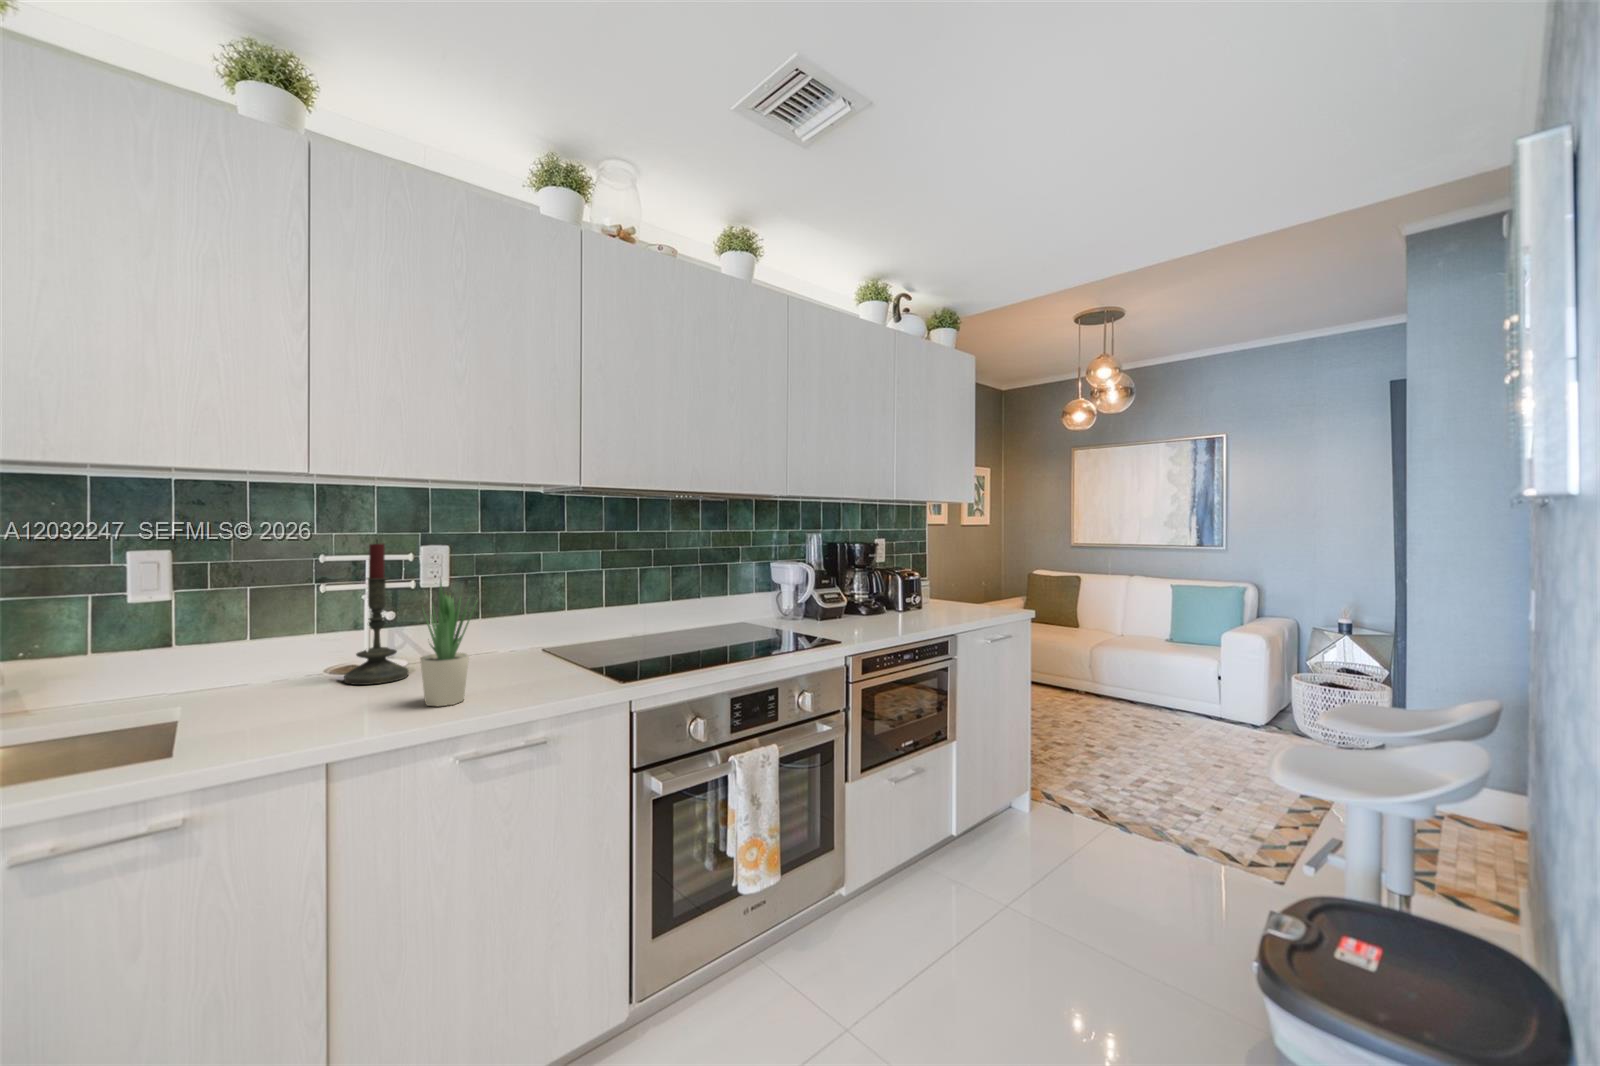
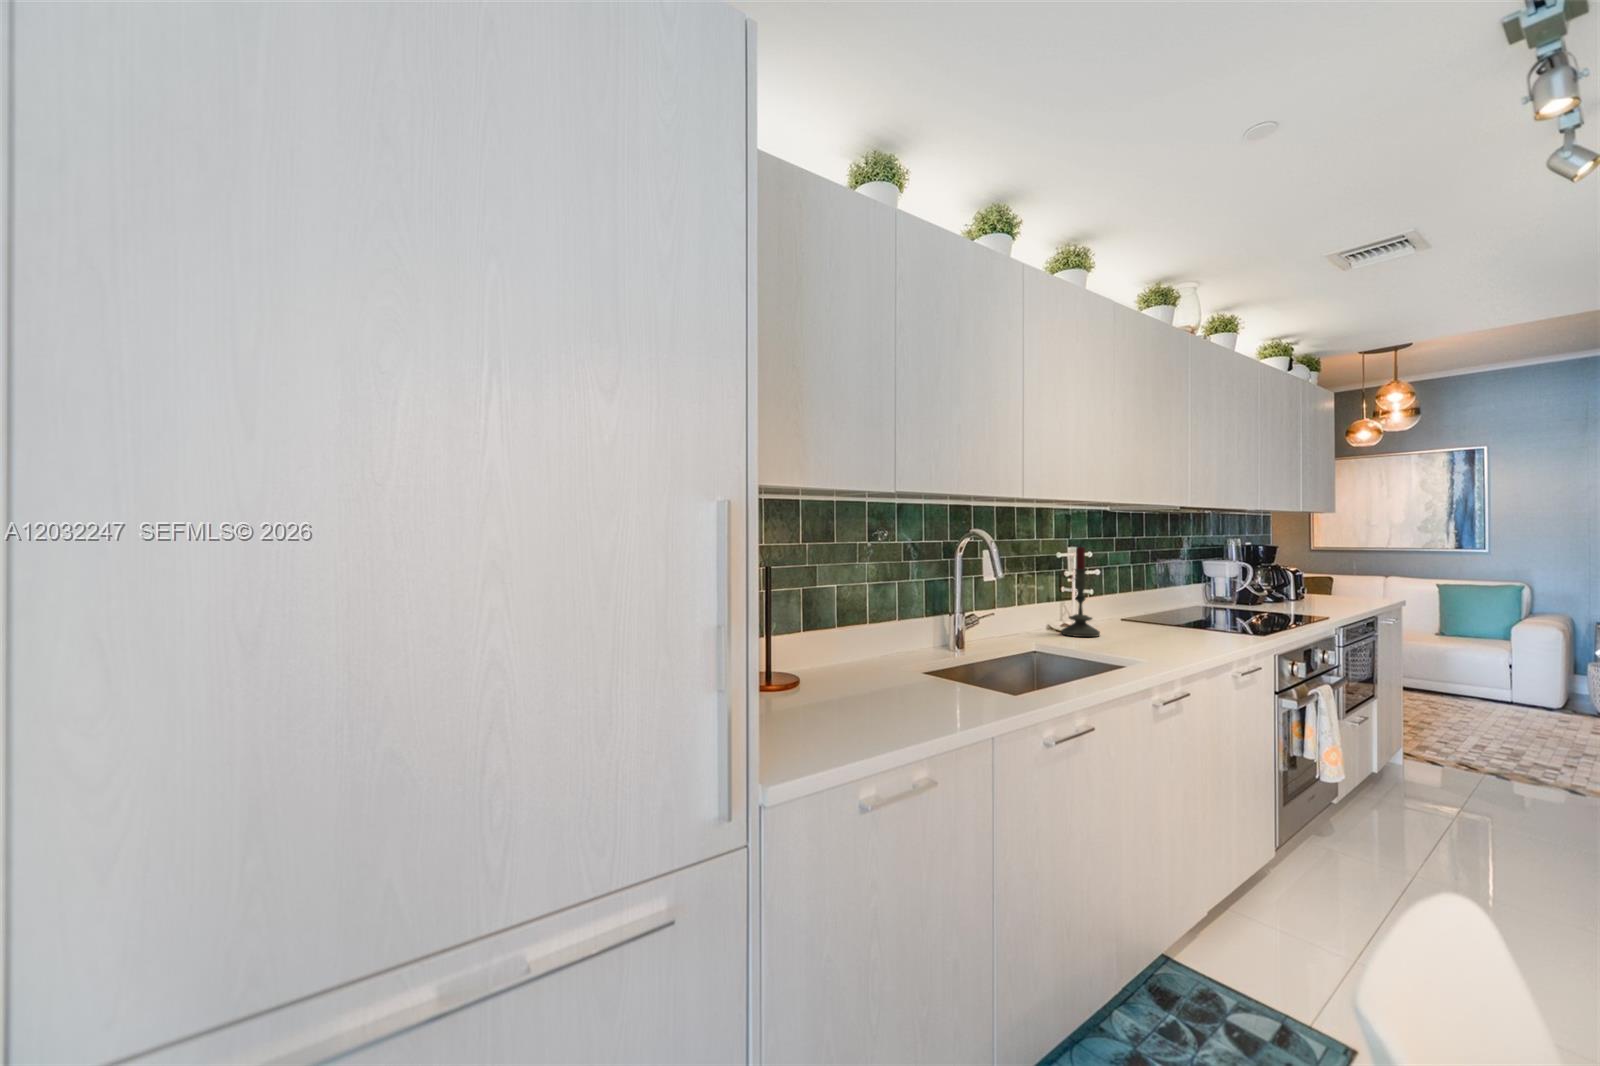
potted plant: present [420,580,476,706] -> none [1163,565,1197,647]

